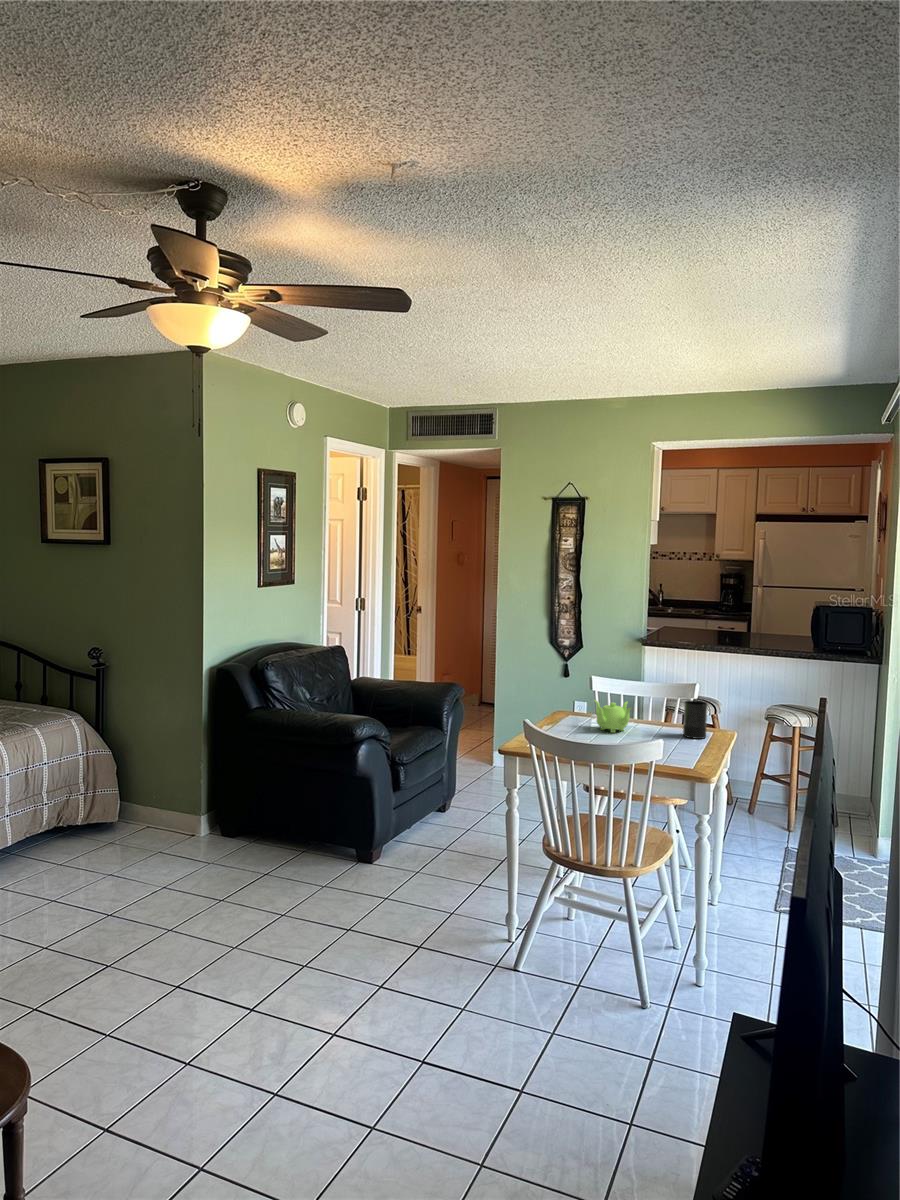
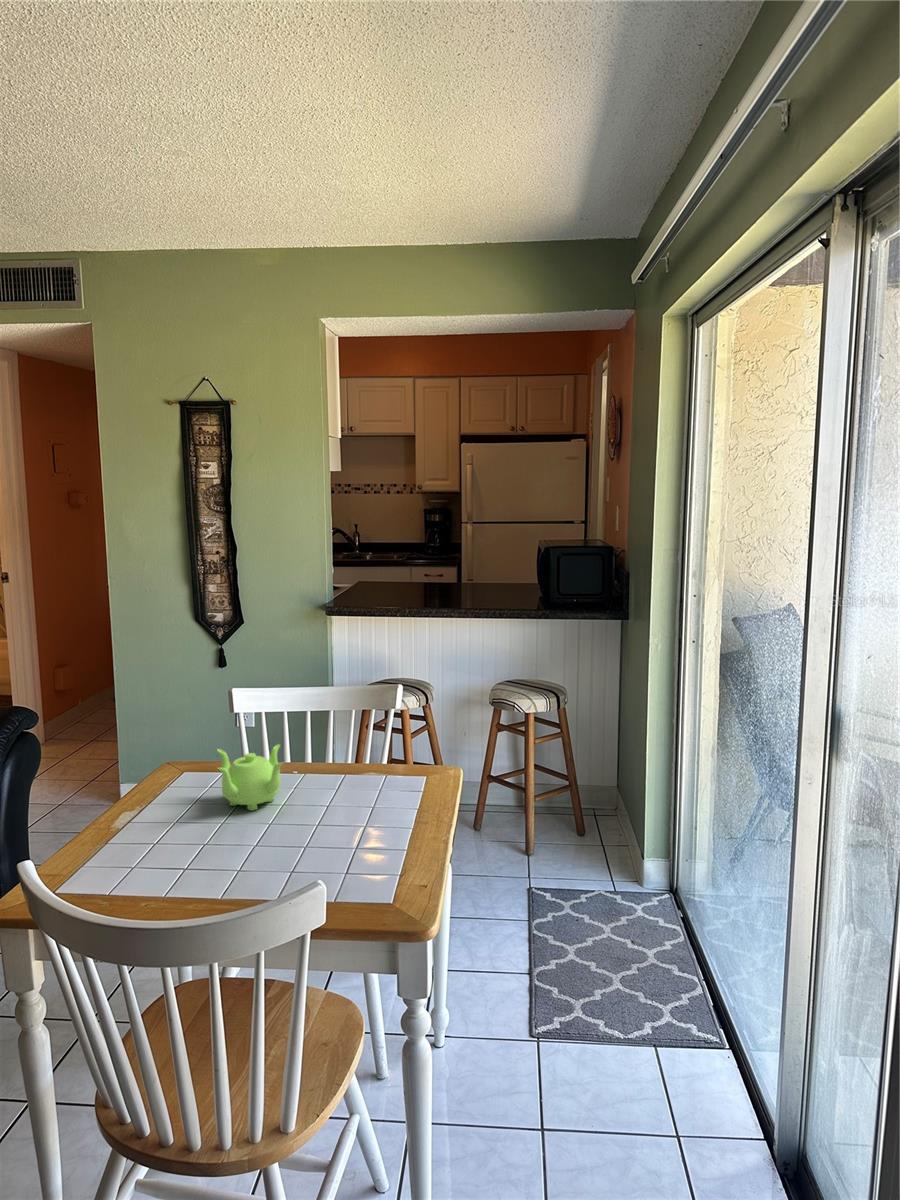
candle: present [683,700,707,739] -> none [370,734,415,804]

